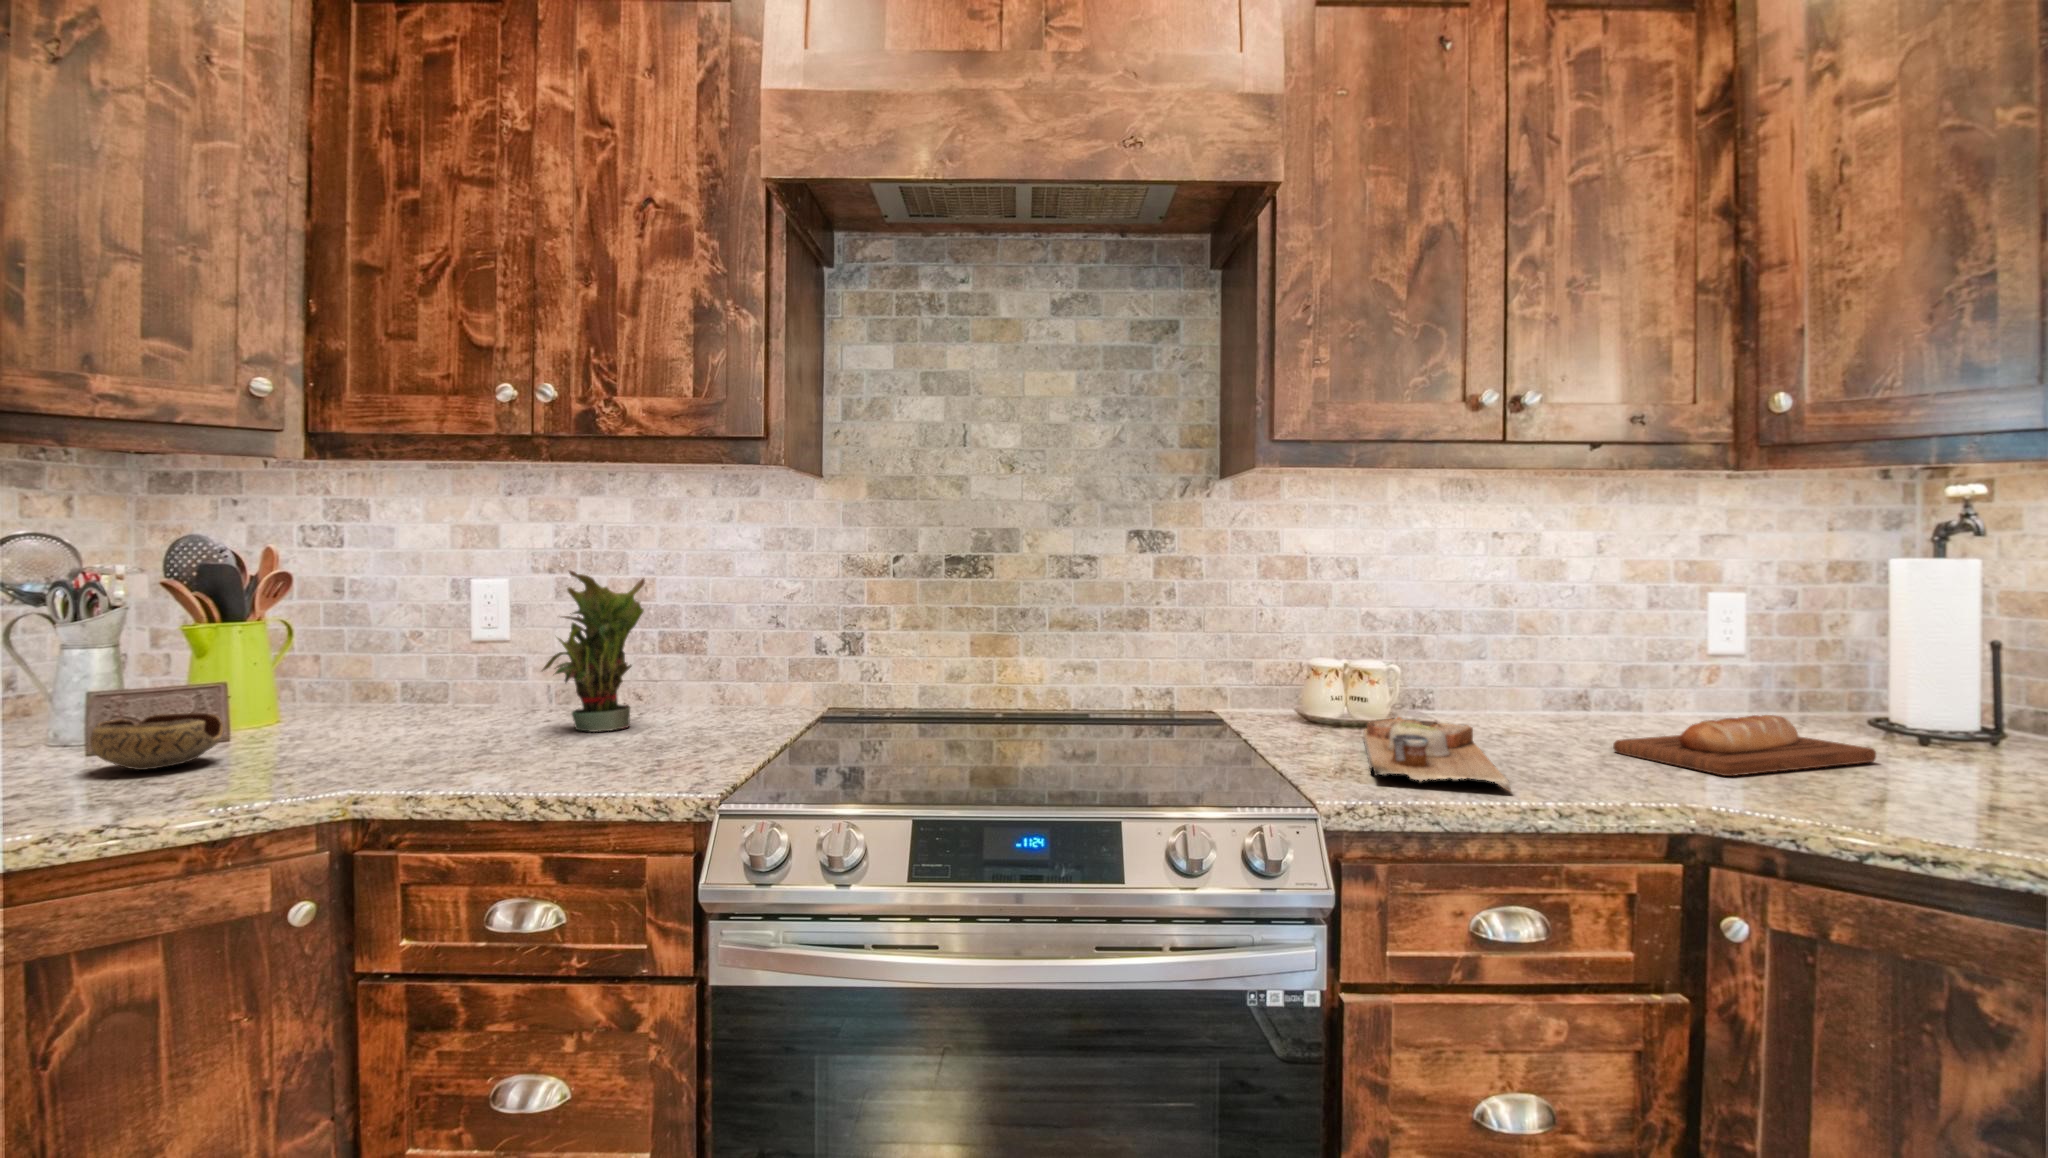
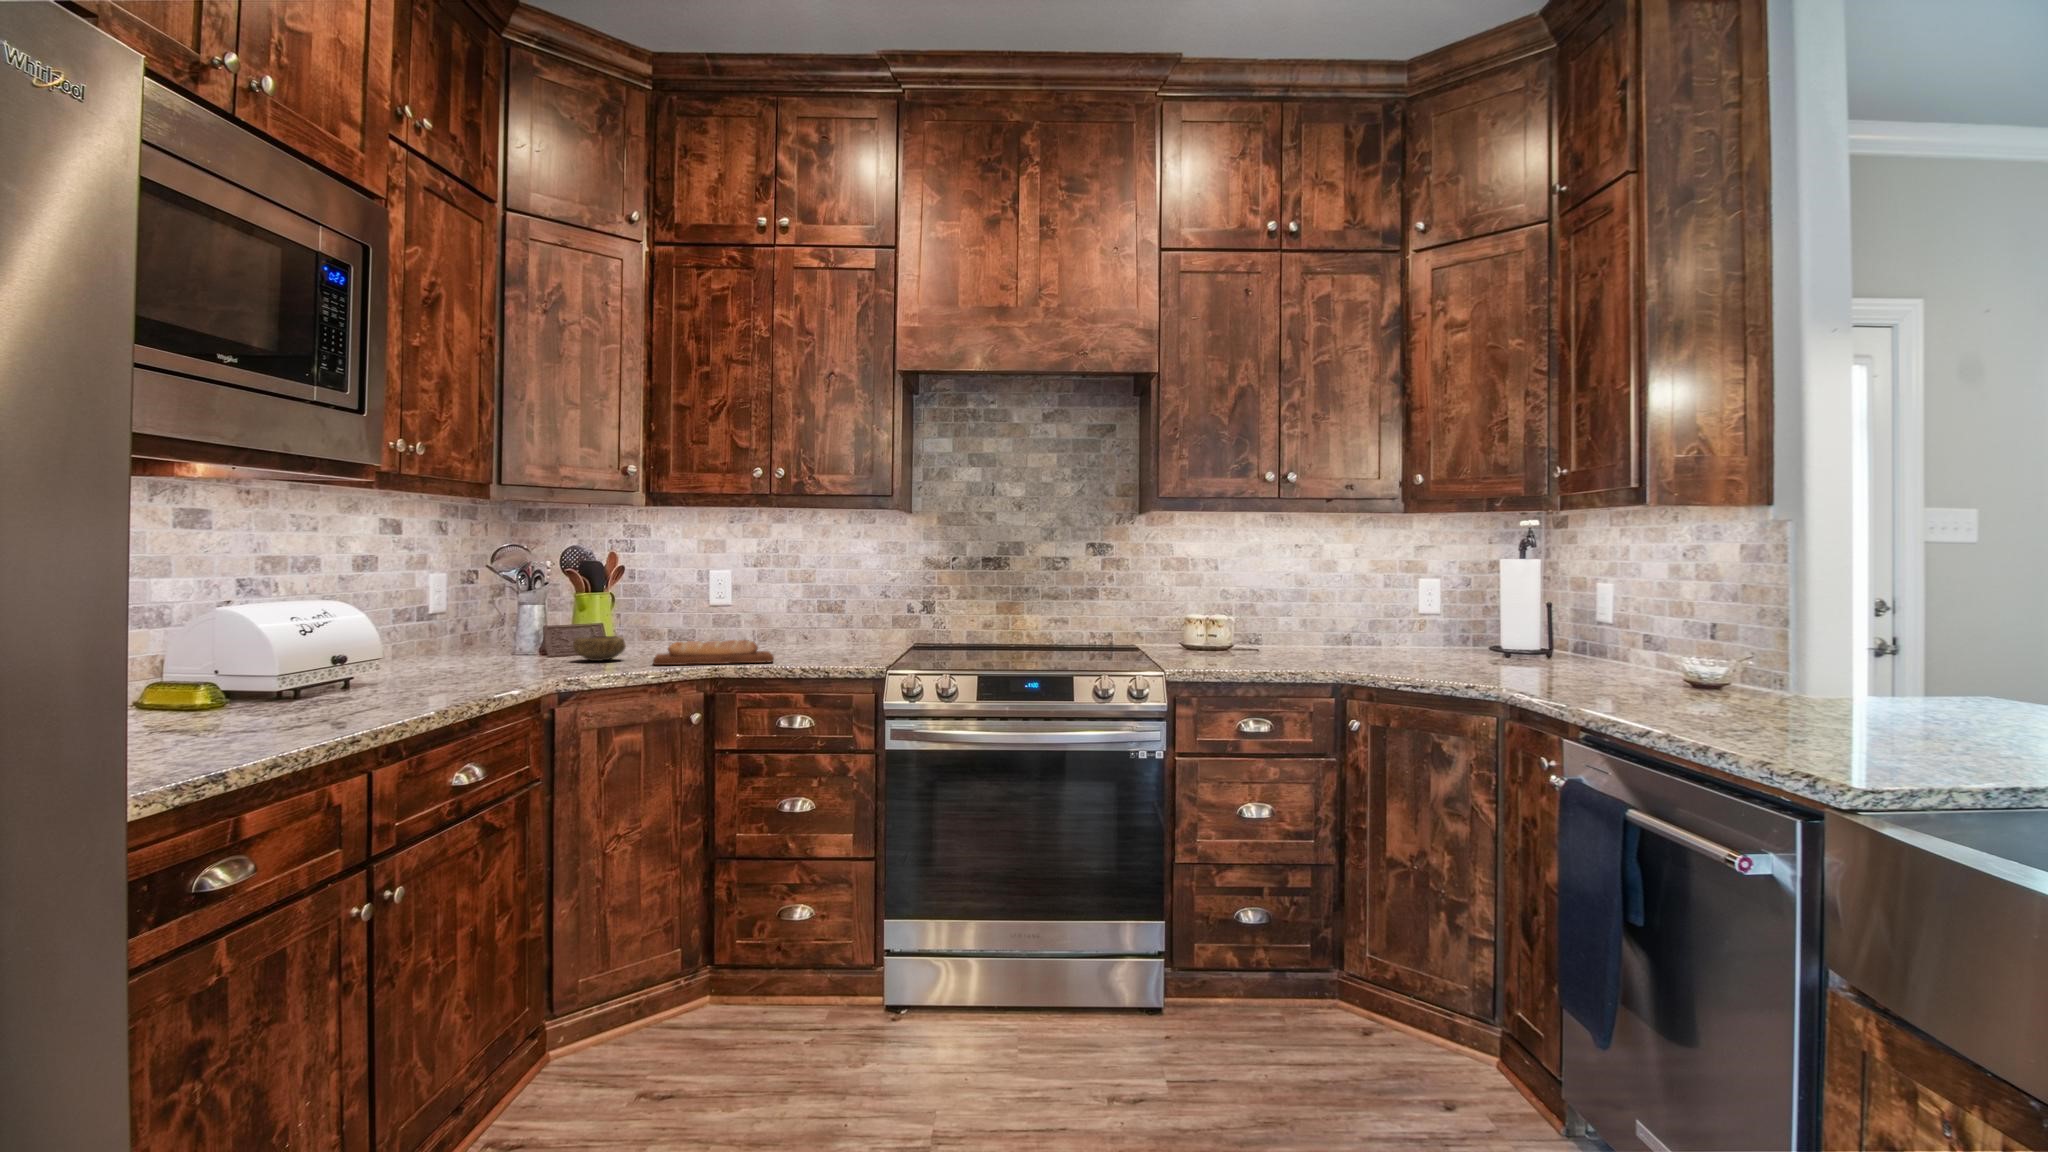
potted plant: present [542,571,645,732] -> none [763,565,820,653]
bread loaf: present [1613,715,1876,776] -> present [653,640,774,665]
cutting board: present [1364,717,1511,791] -> none [1198,642,1267,668]

